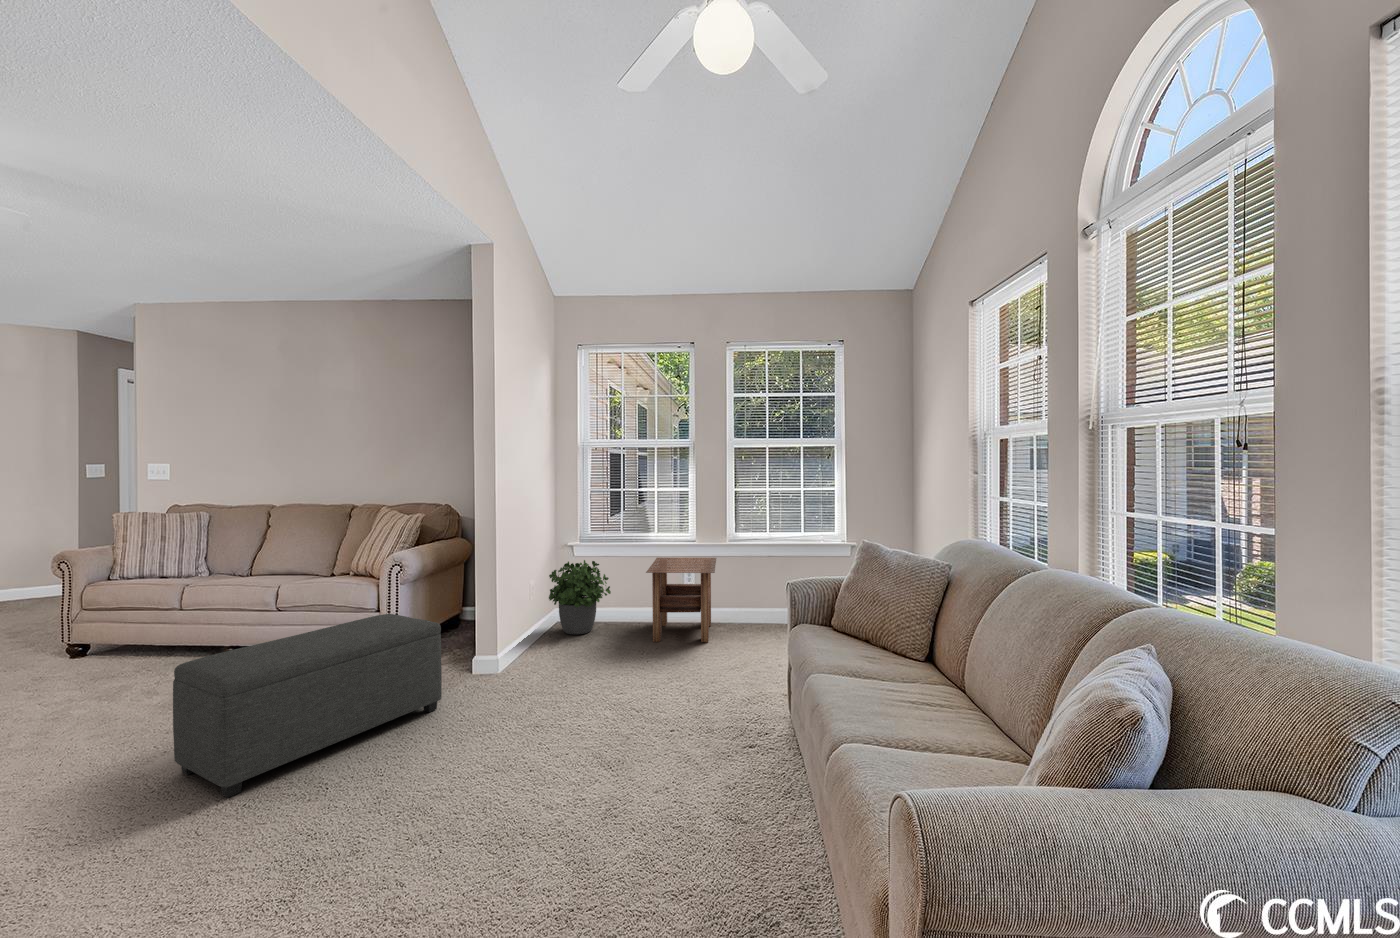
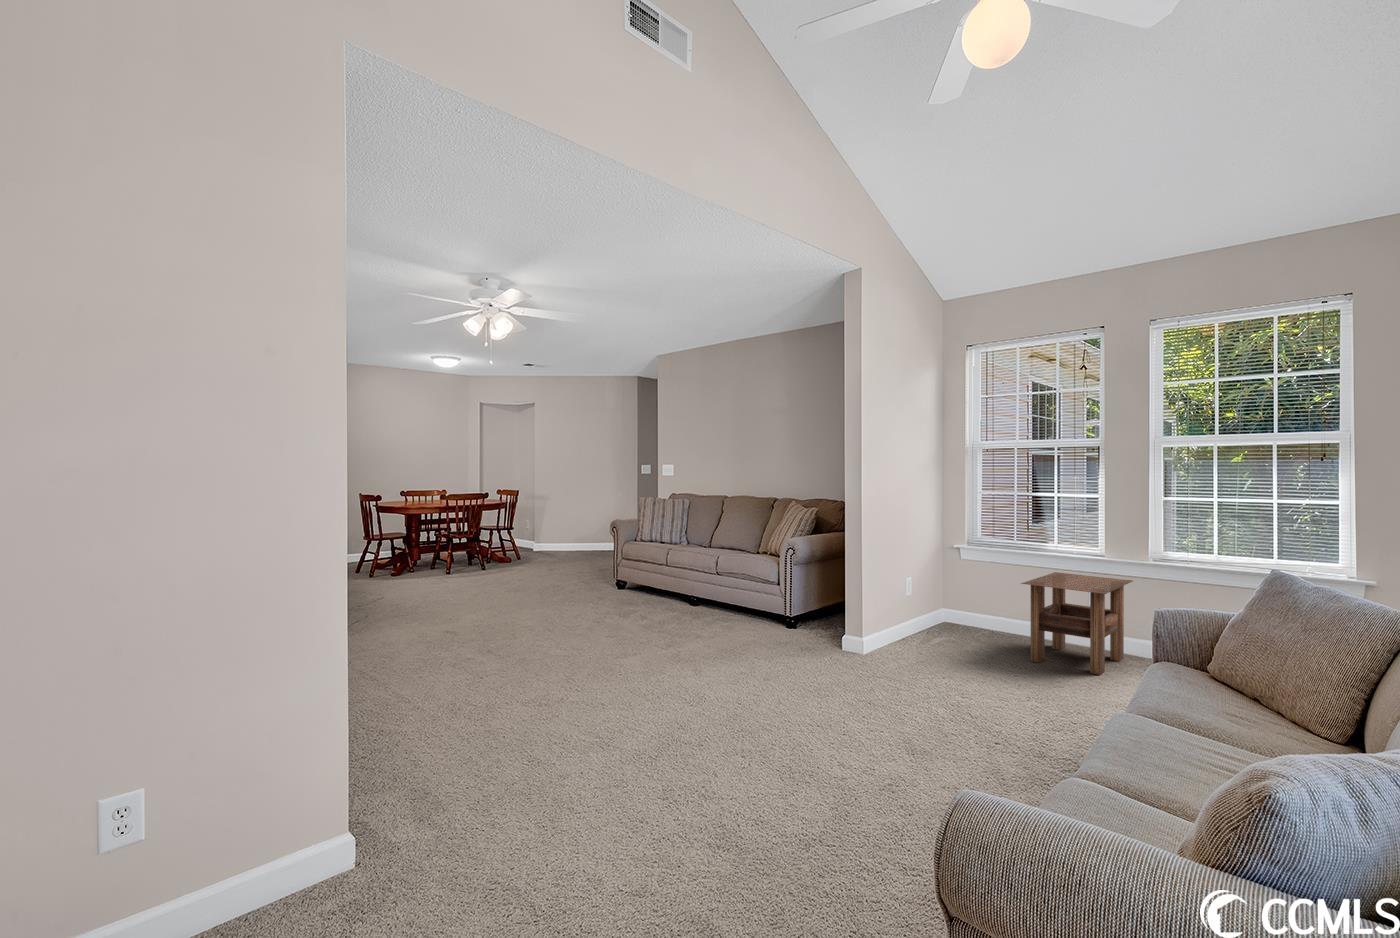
potted plant: present [549,560,611,635] -> none [925,564,993,639]
ottoman: present [173,614,442,798] -> none [638,584,801,681]

